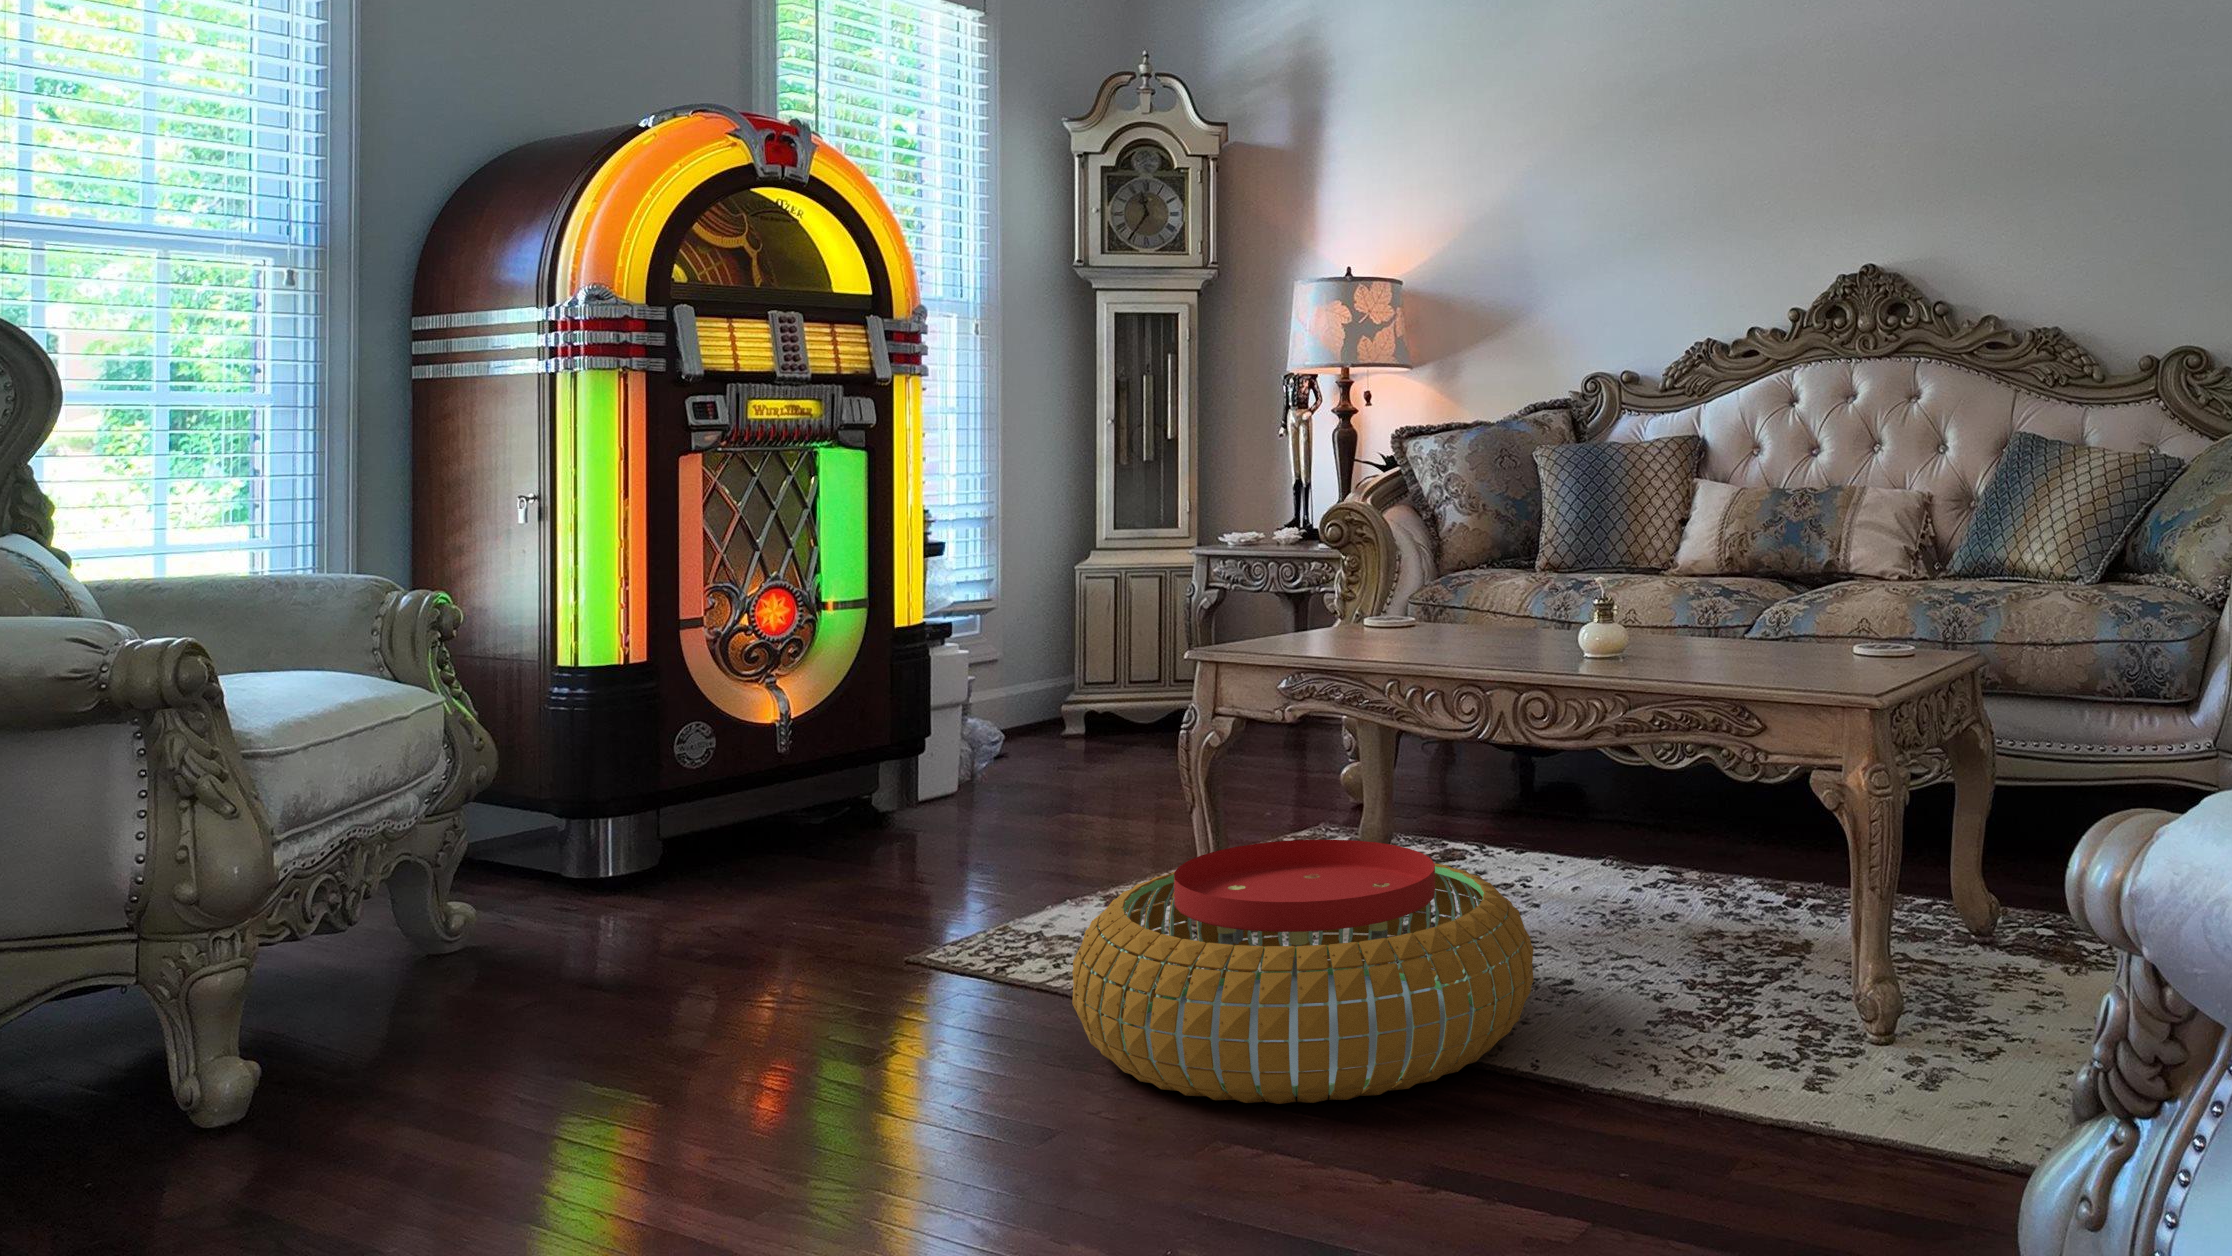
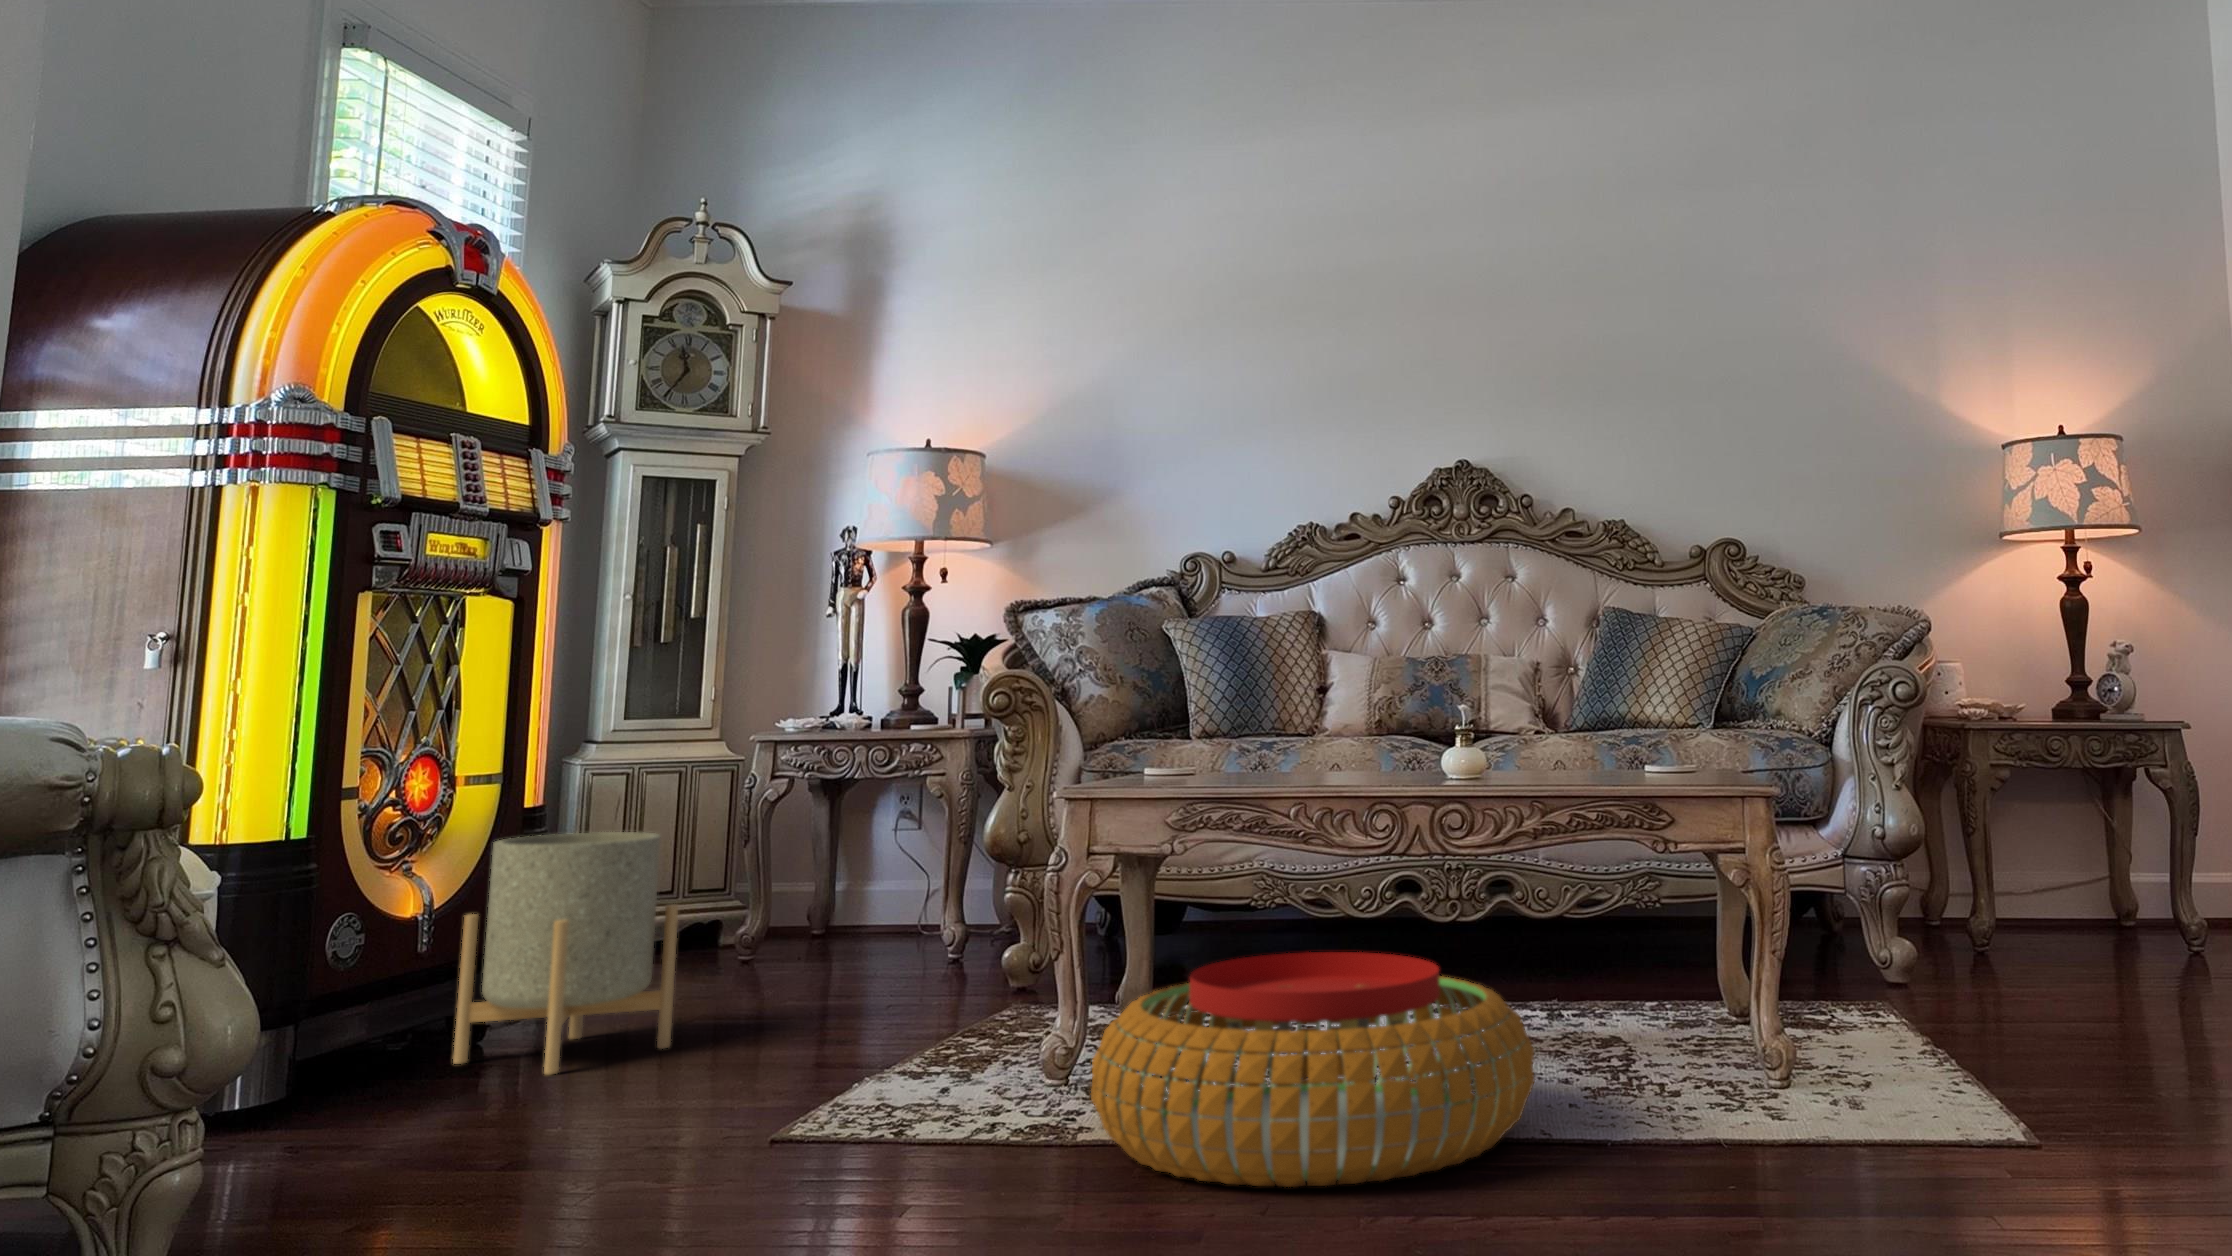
planter: none [818,654,981,865] -> present [453,832,678,1075]

